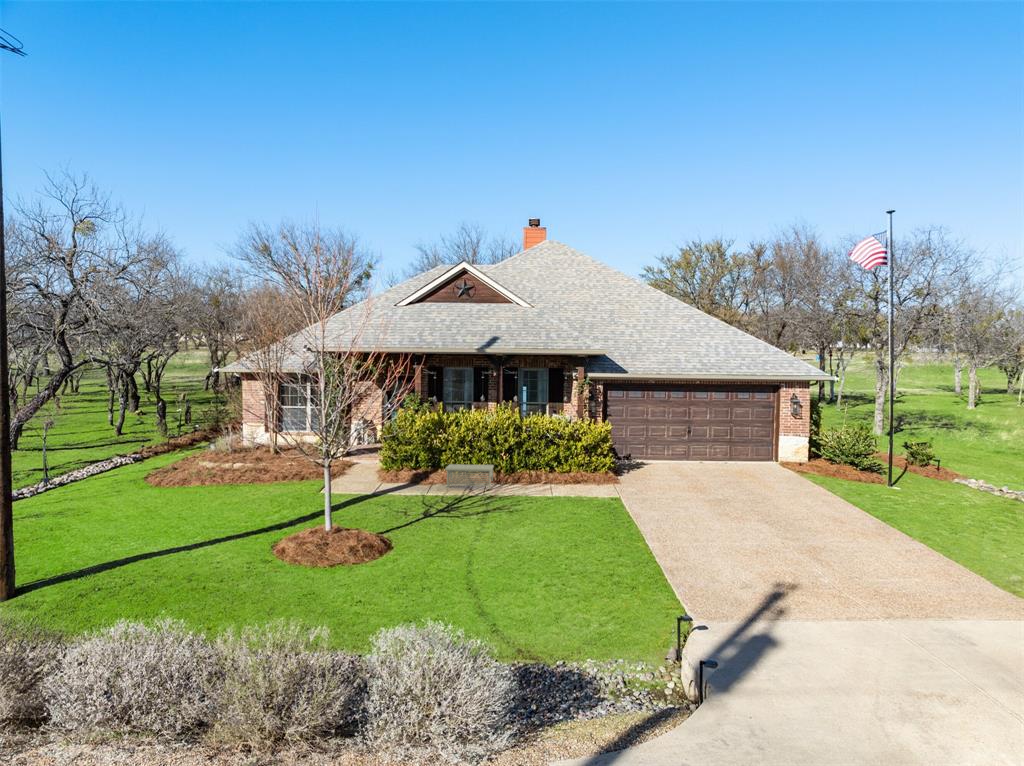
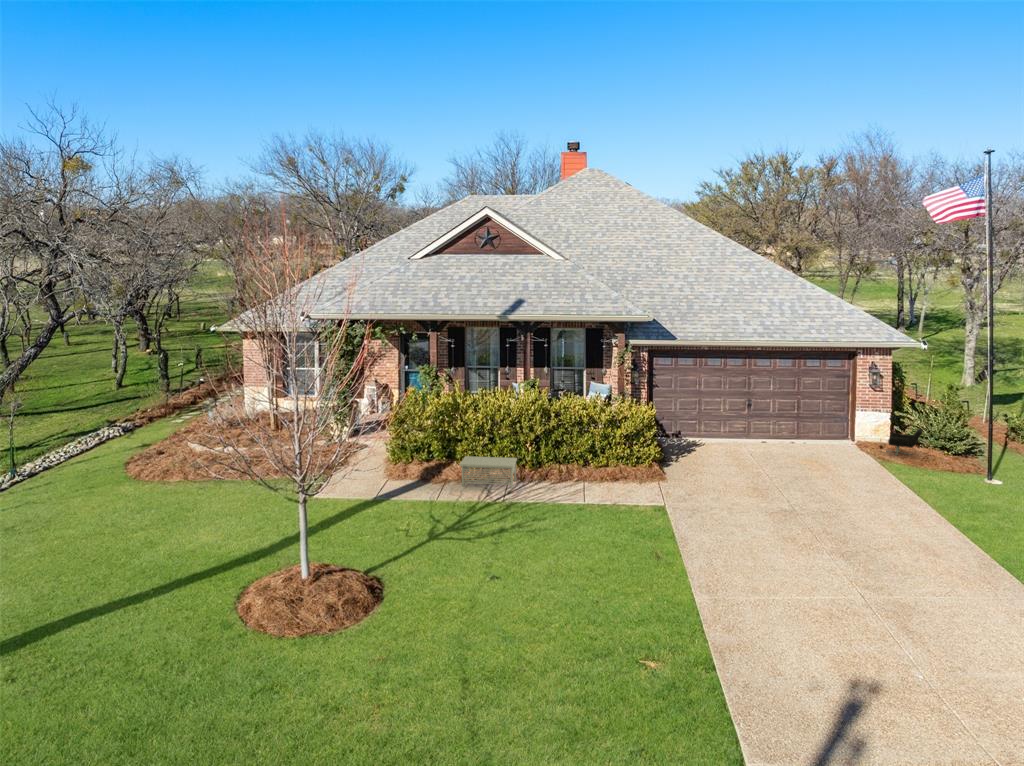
lounge chair: none [802,446,833,469] -> present [888,429,922,456]

